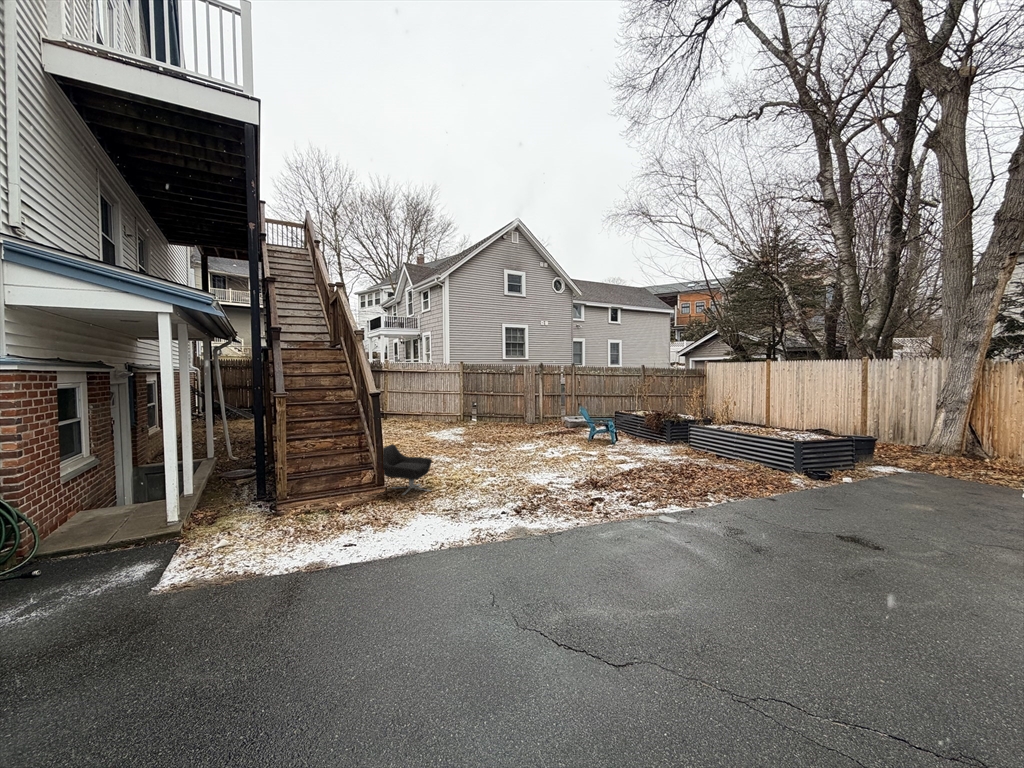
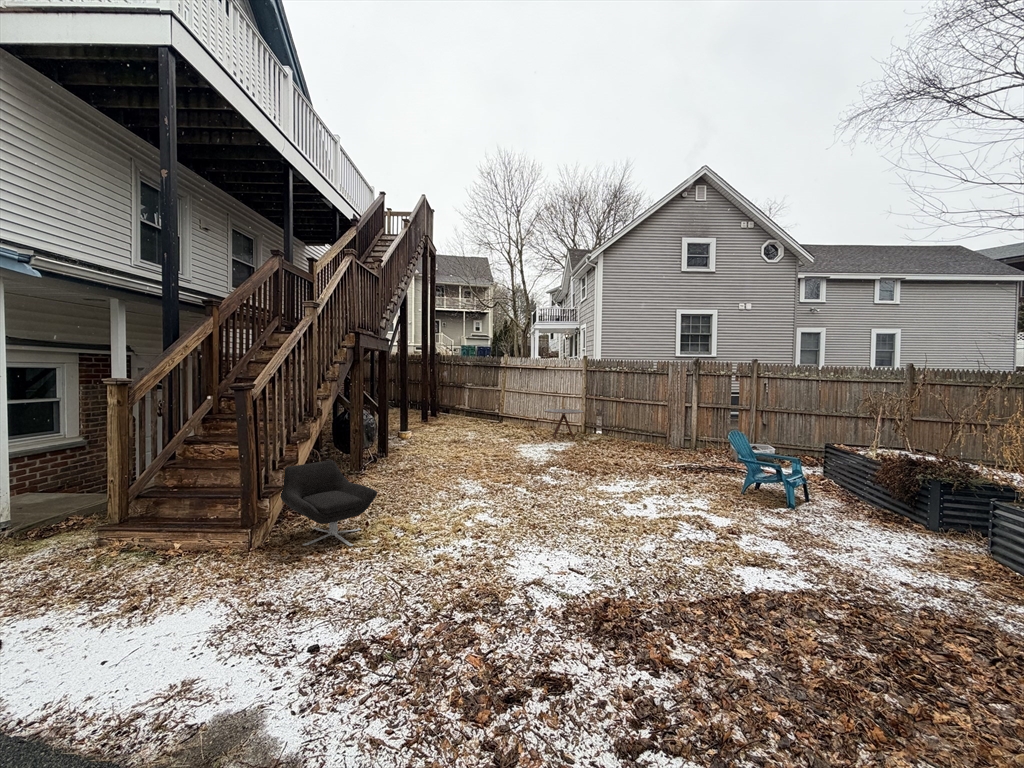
round table: none [432,402,462,425] -> present [544,409,584,439]

